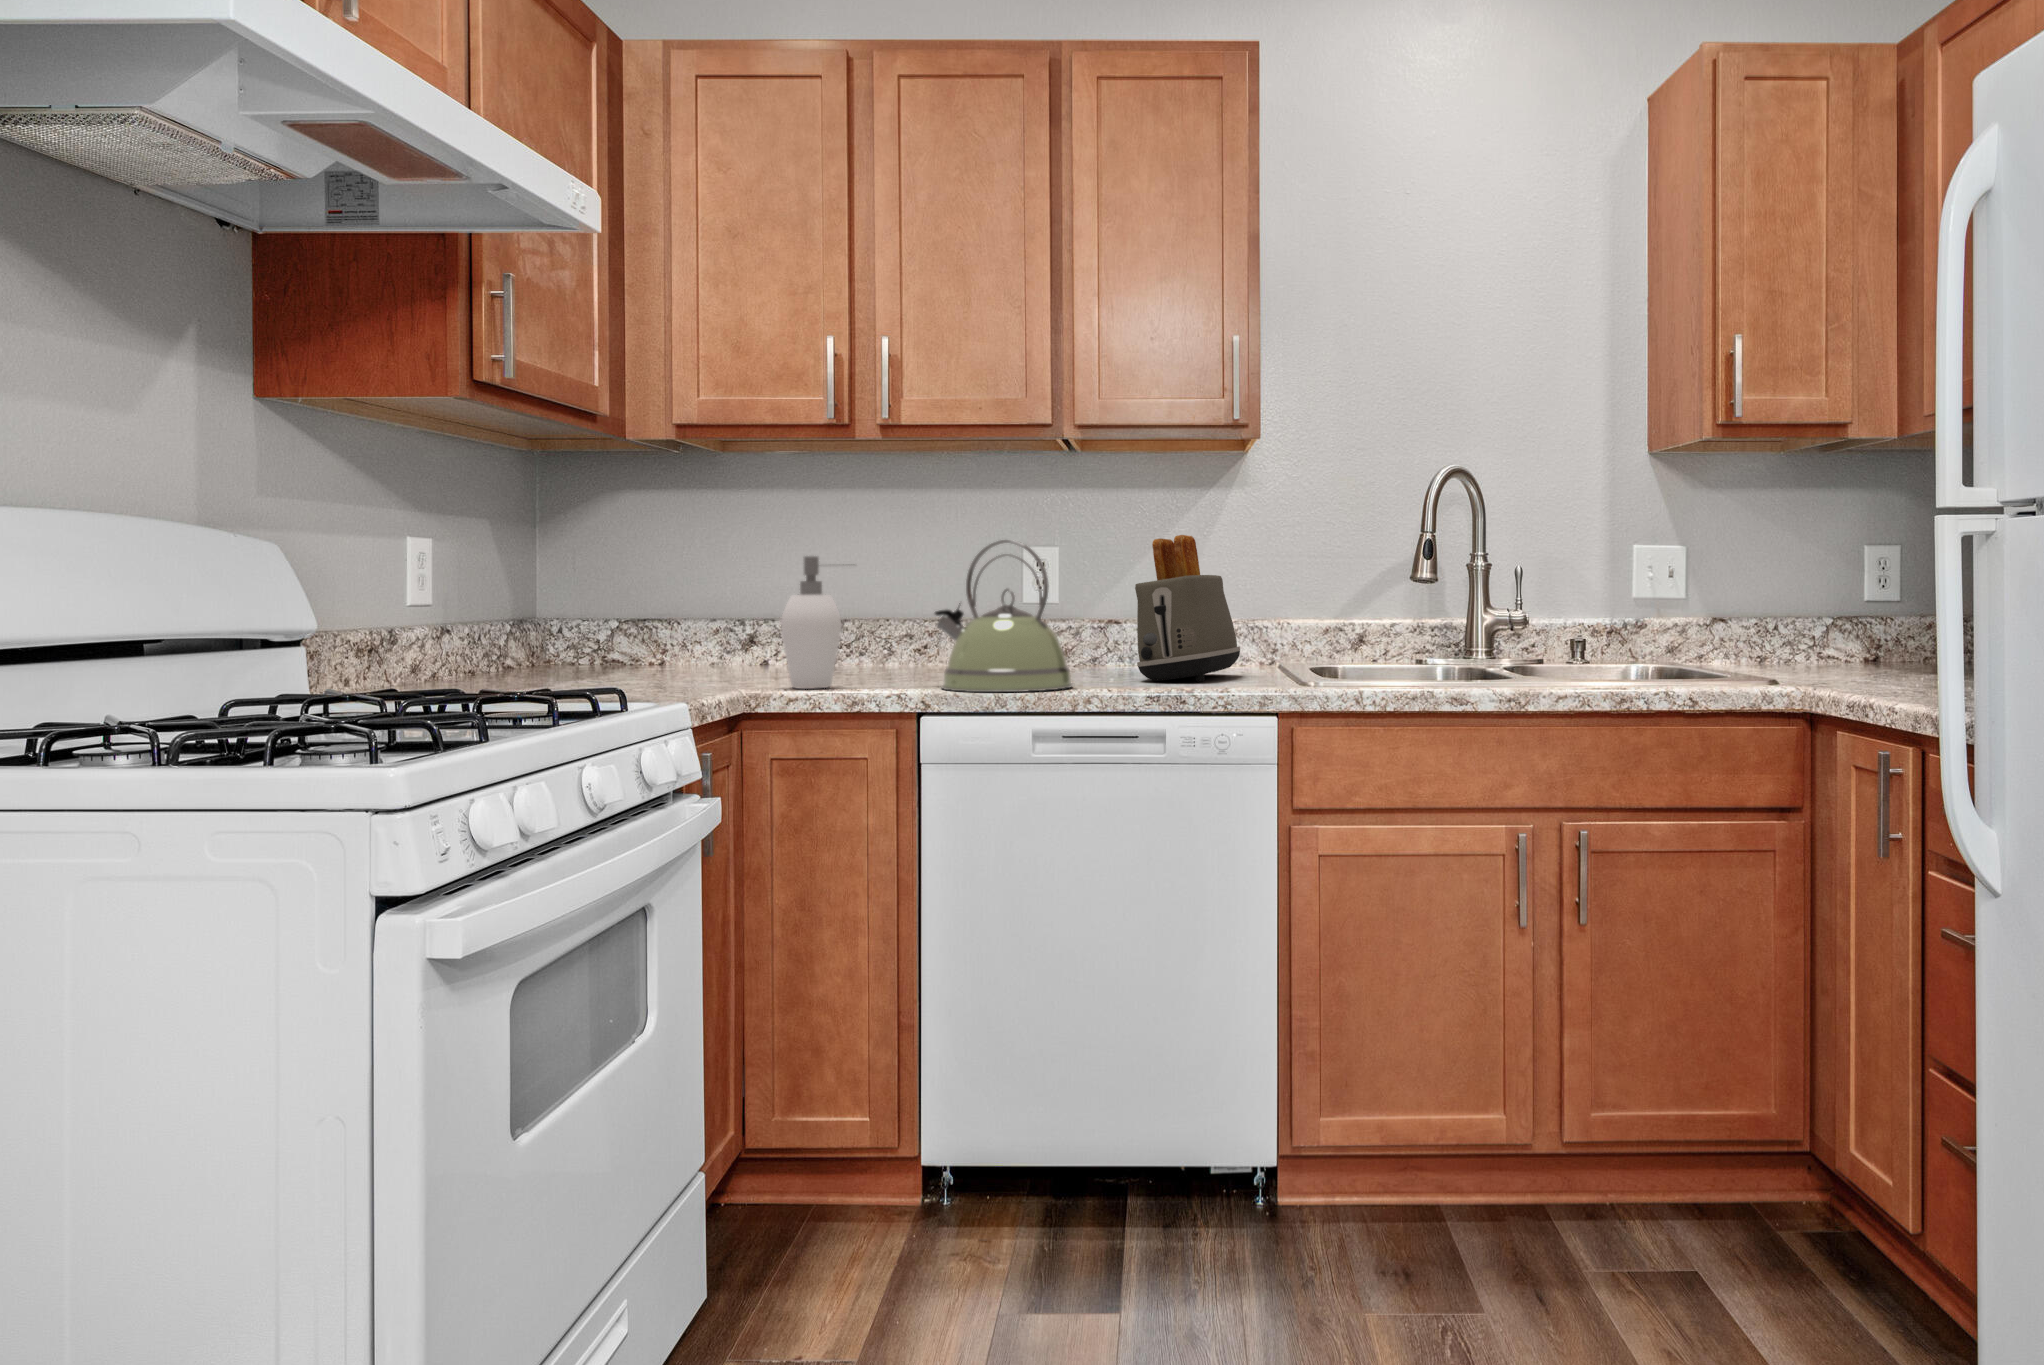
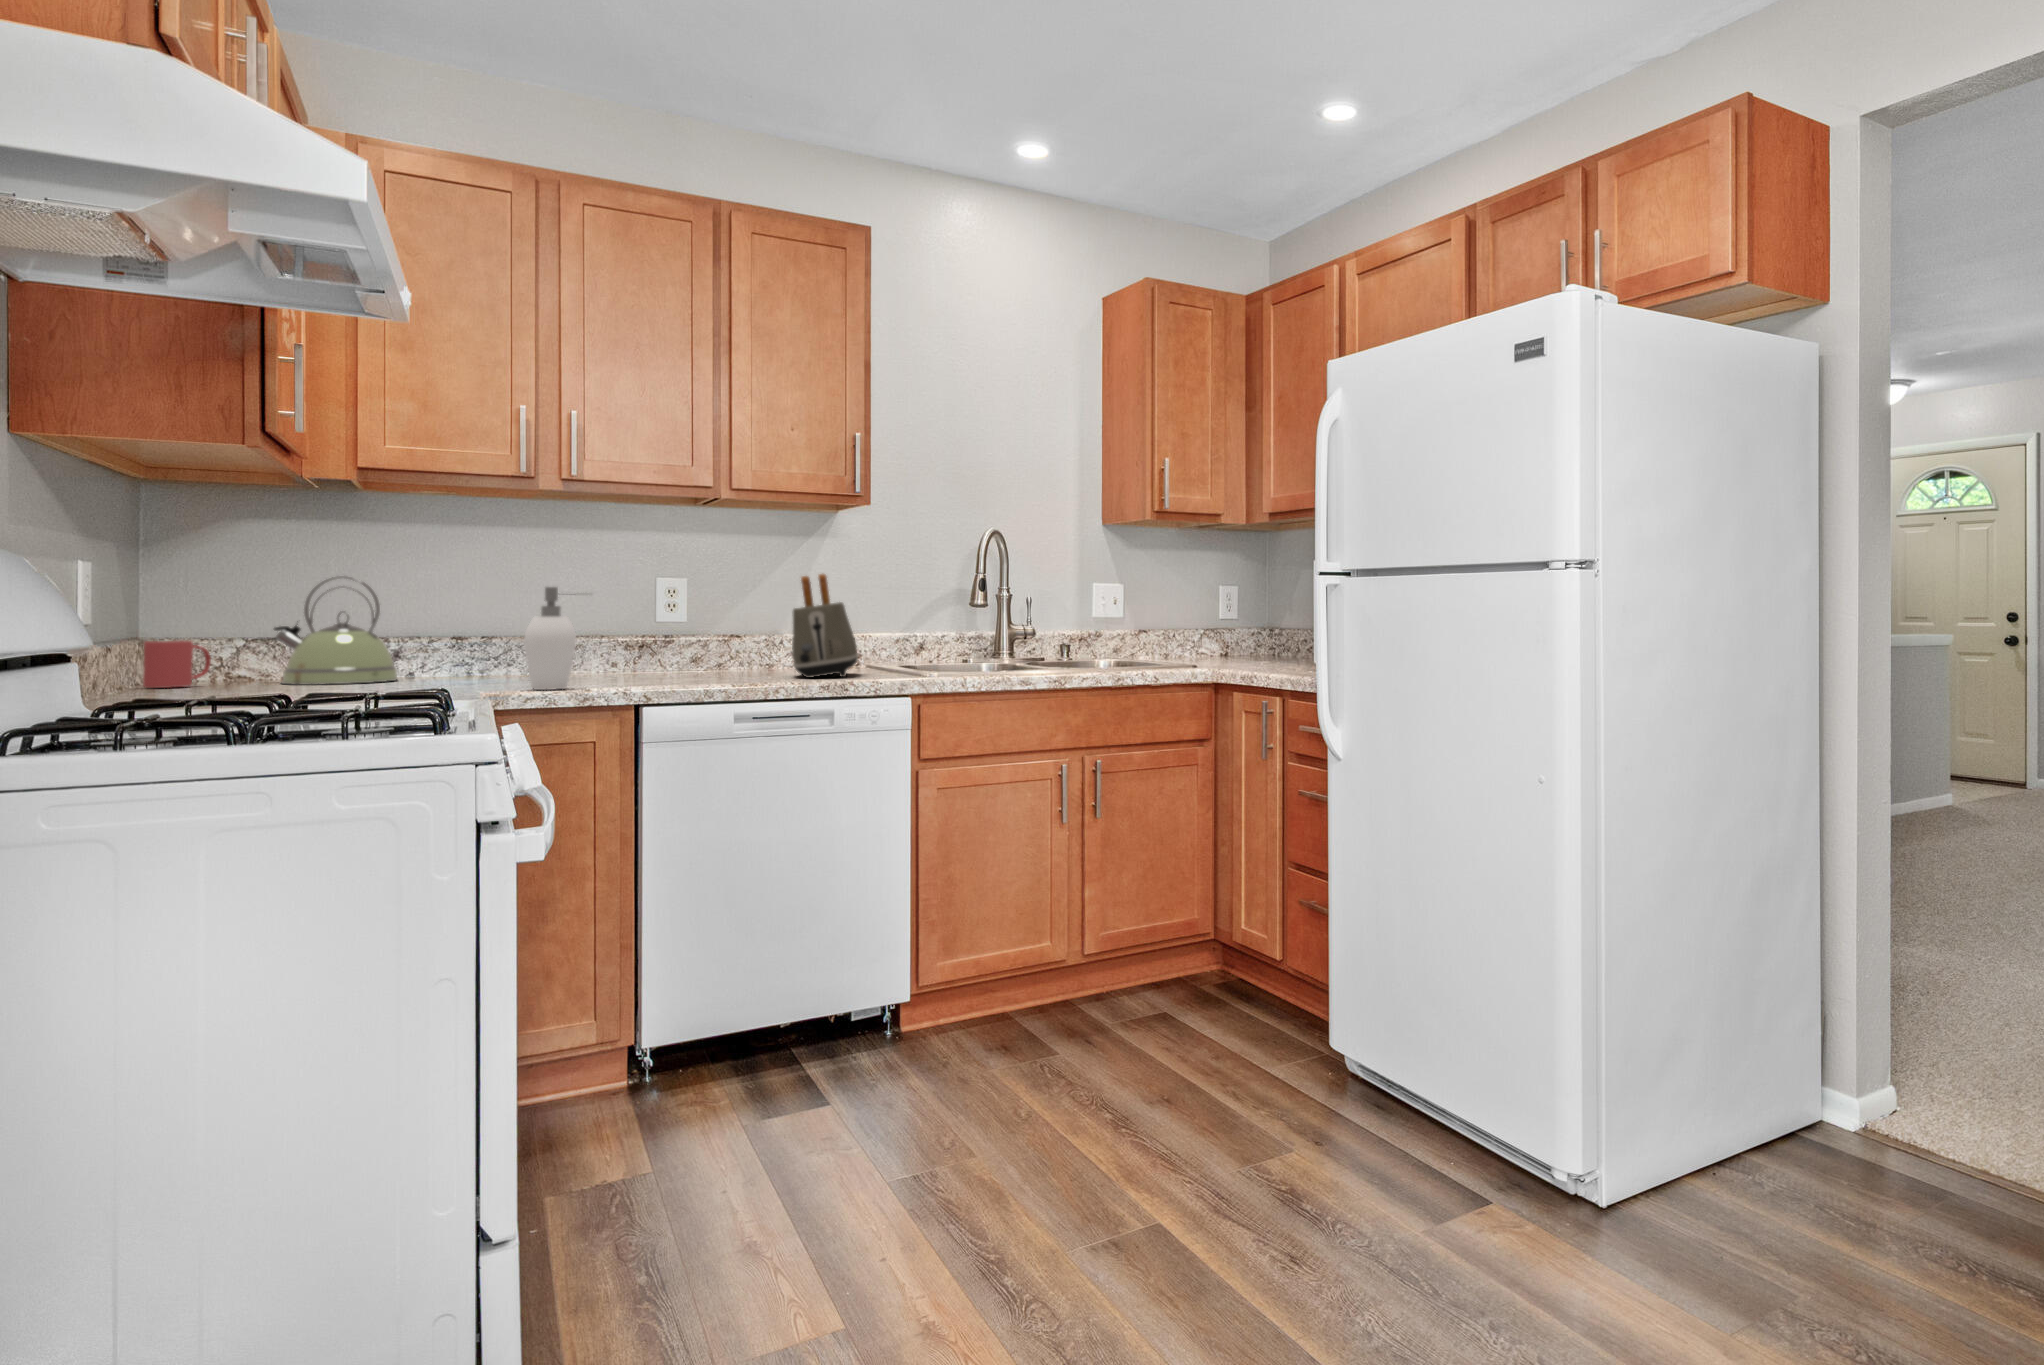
kettle: present [935,540,1072,692] -> present [274,576,398,685]
mug: none [517,622,578,672] -> present [143,640,211,688]

